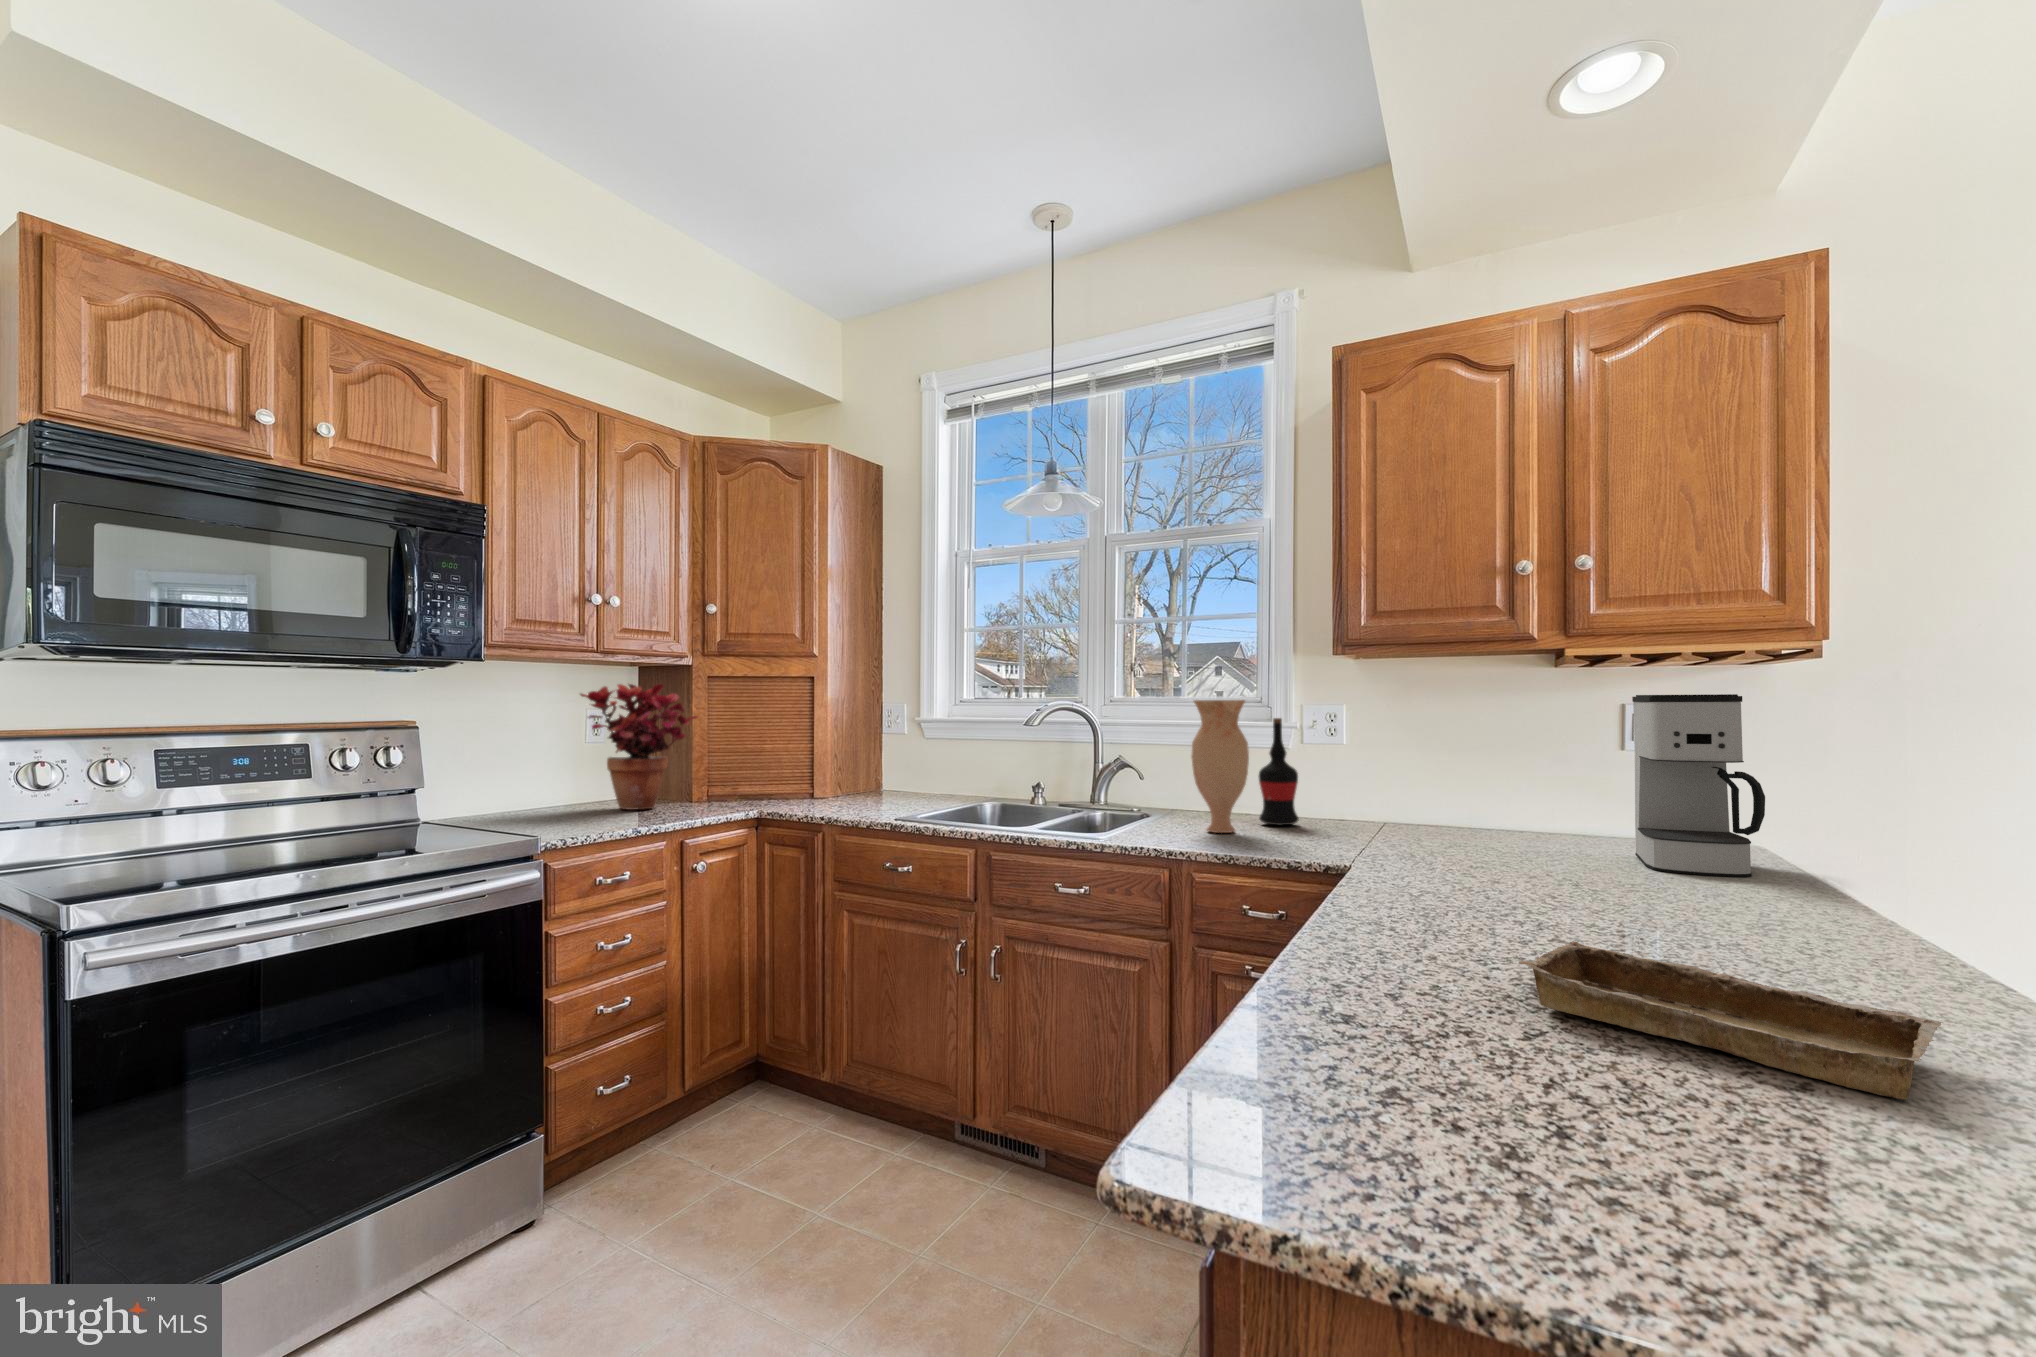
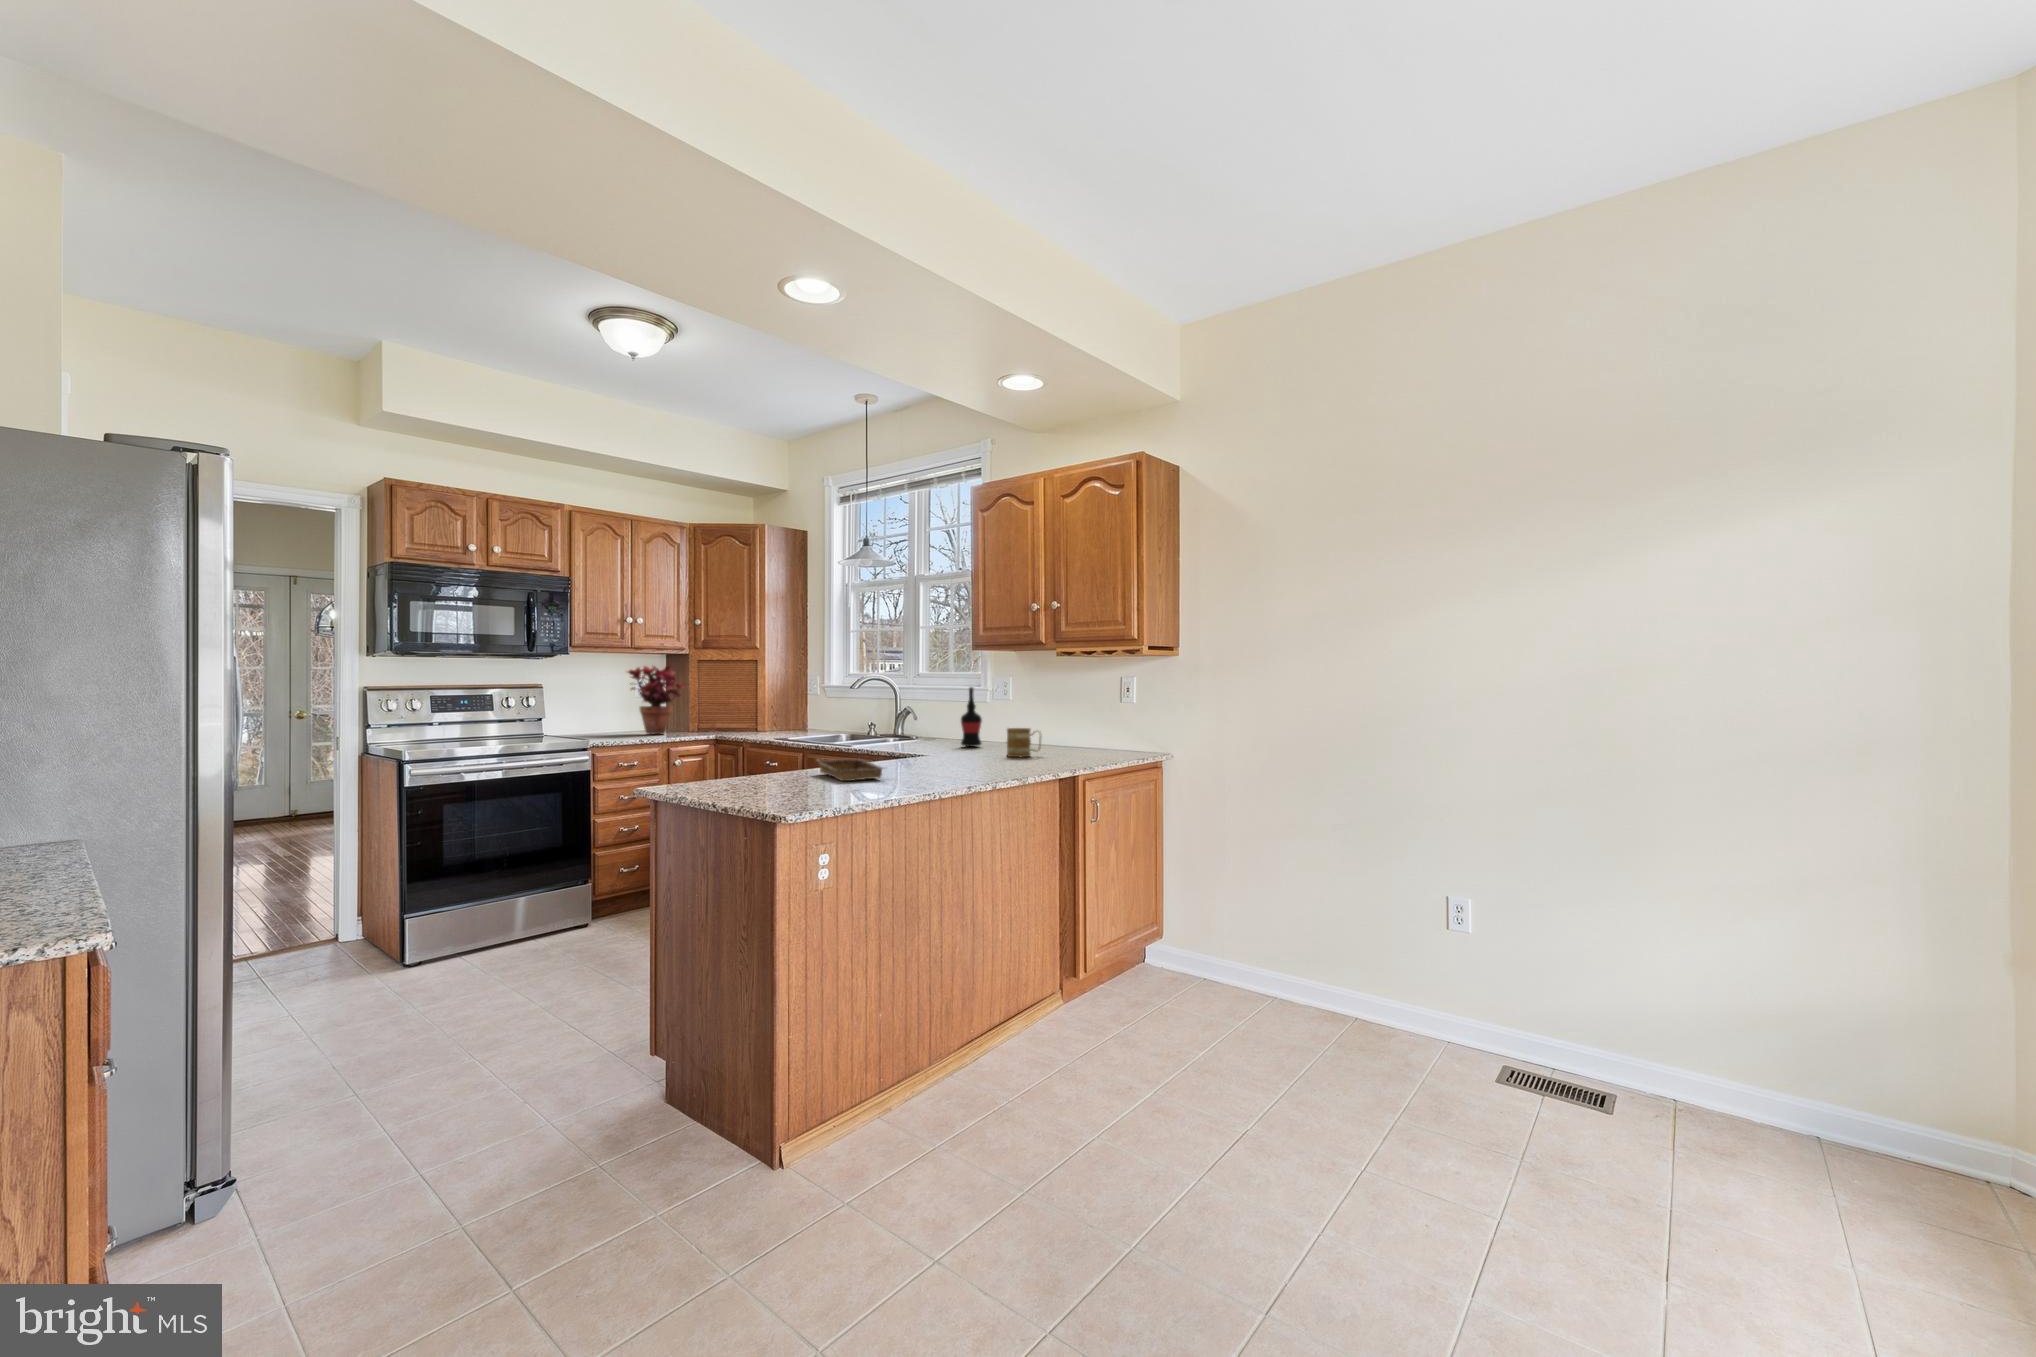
coffee maker: present [1632,694,1765,877] -> none [1058,675,1112,762]
vase: present [1191,700,1249,833] -> none [911,677,941,748]
mug: none [1492,800,1555,863] -> present [1007,728,1041,757]

